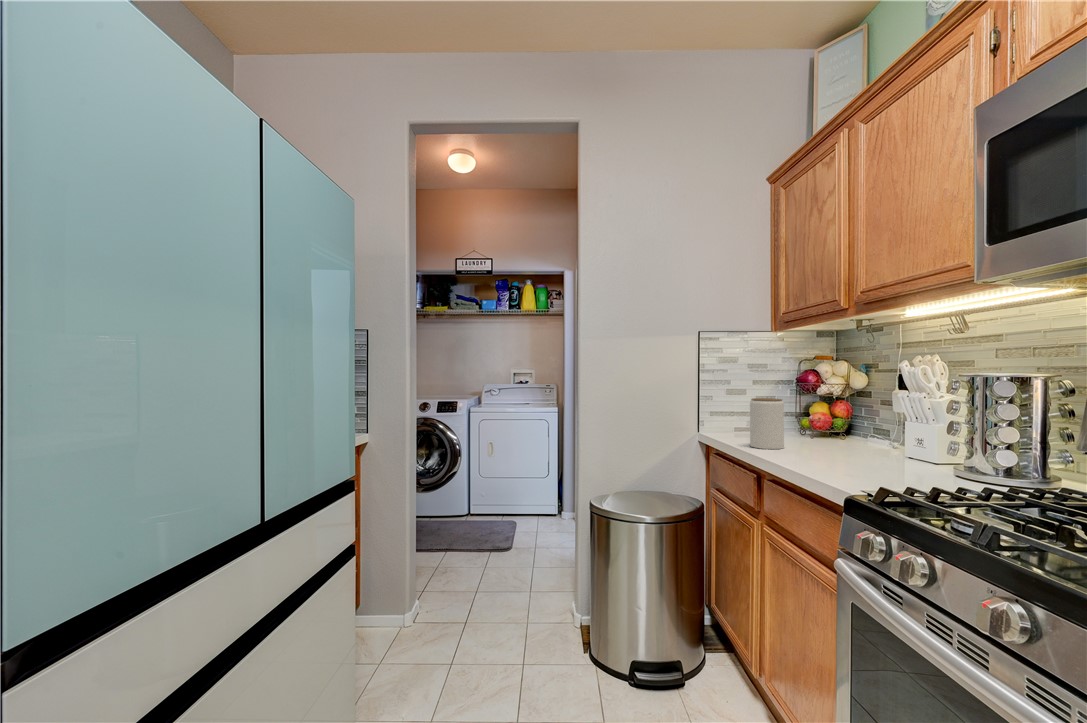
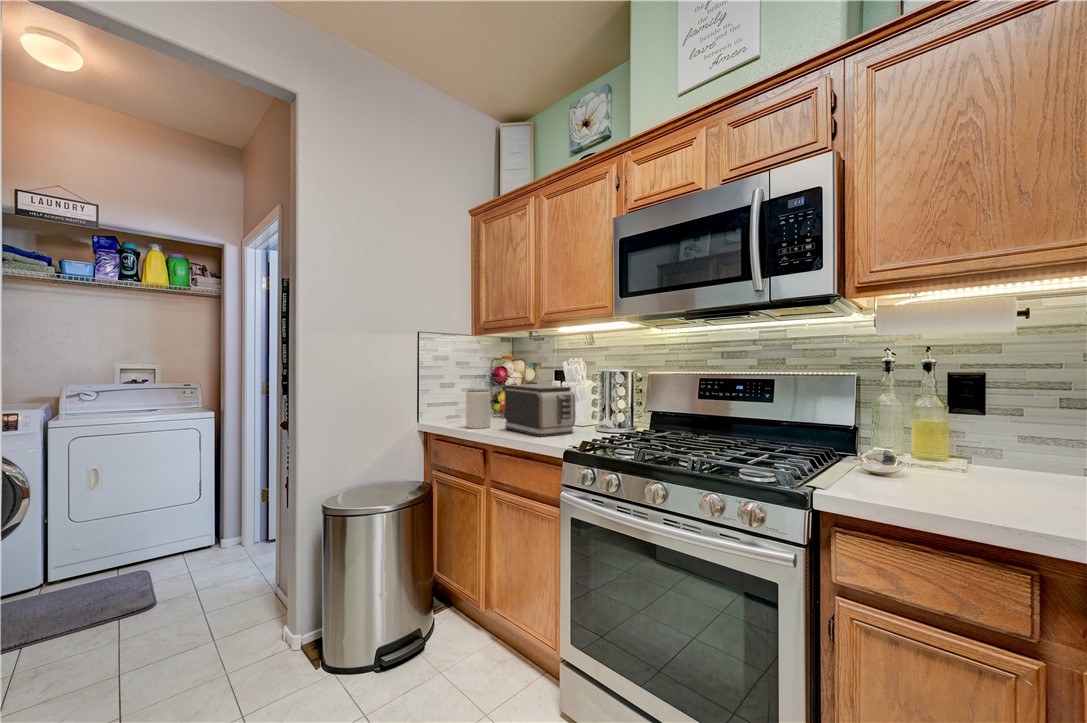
toaster: none [800,394,915,471] -> present [504,384,575,437]

